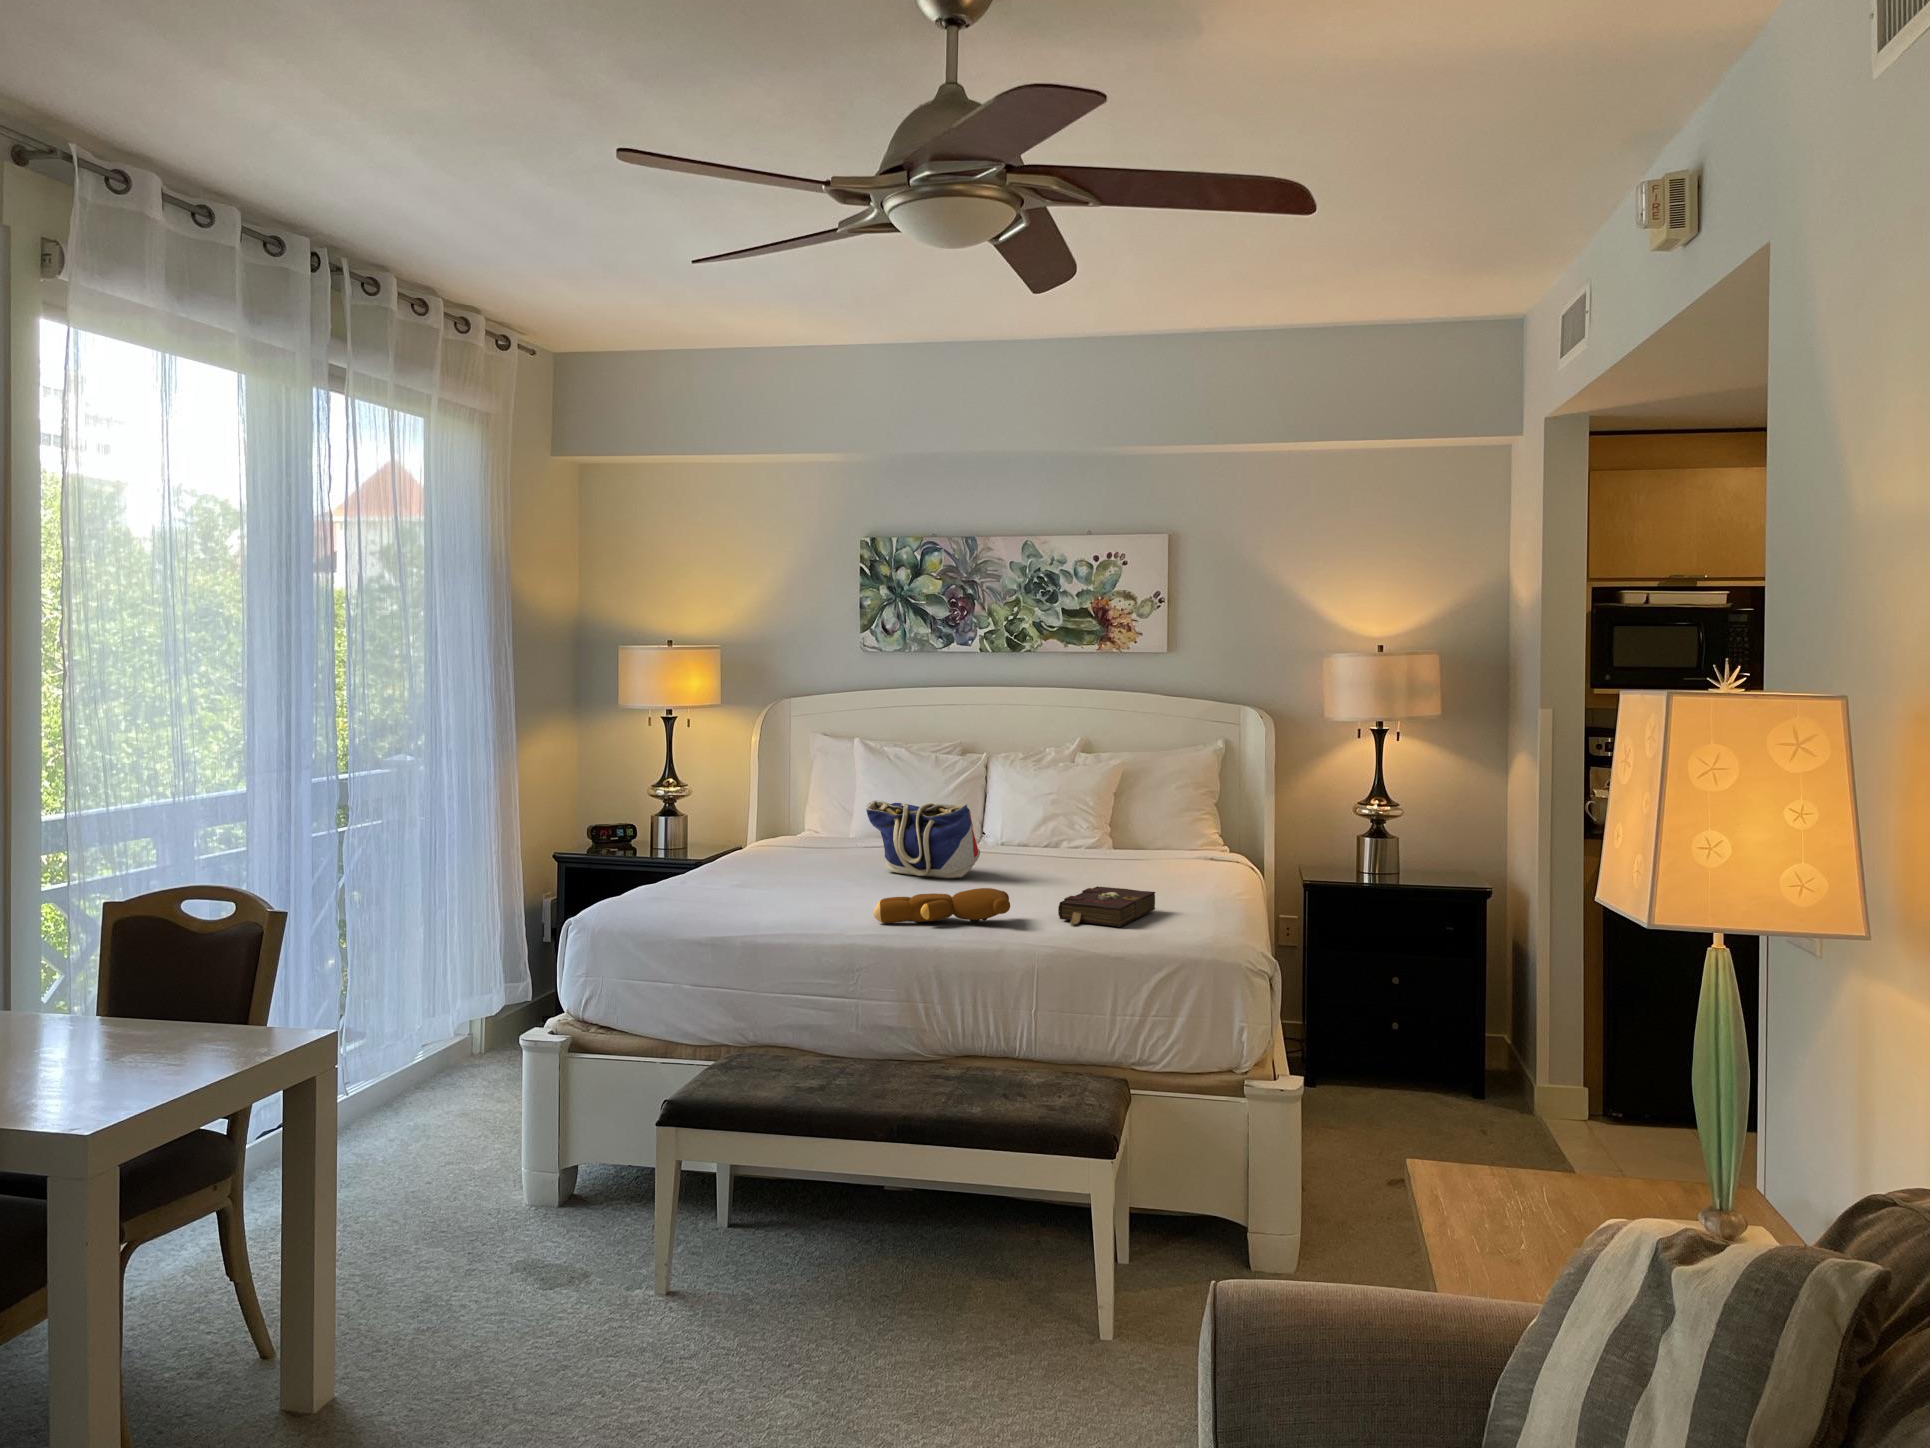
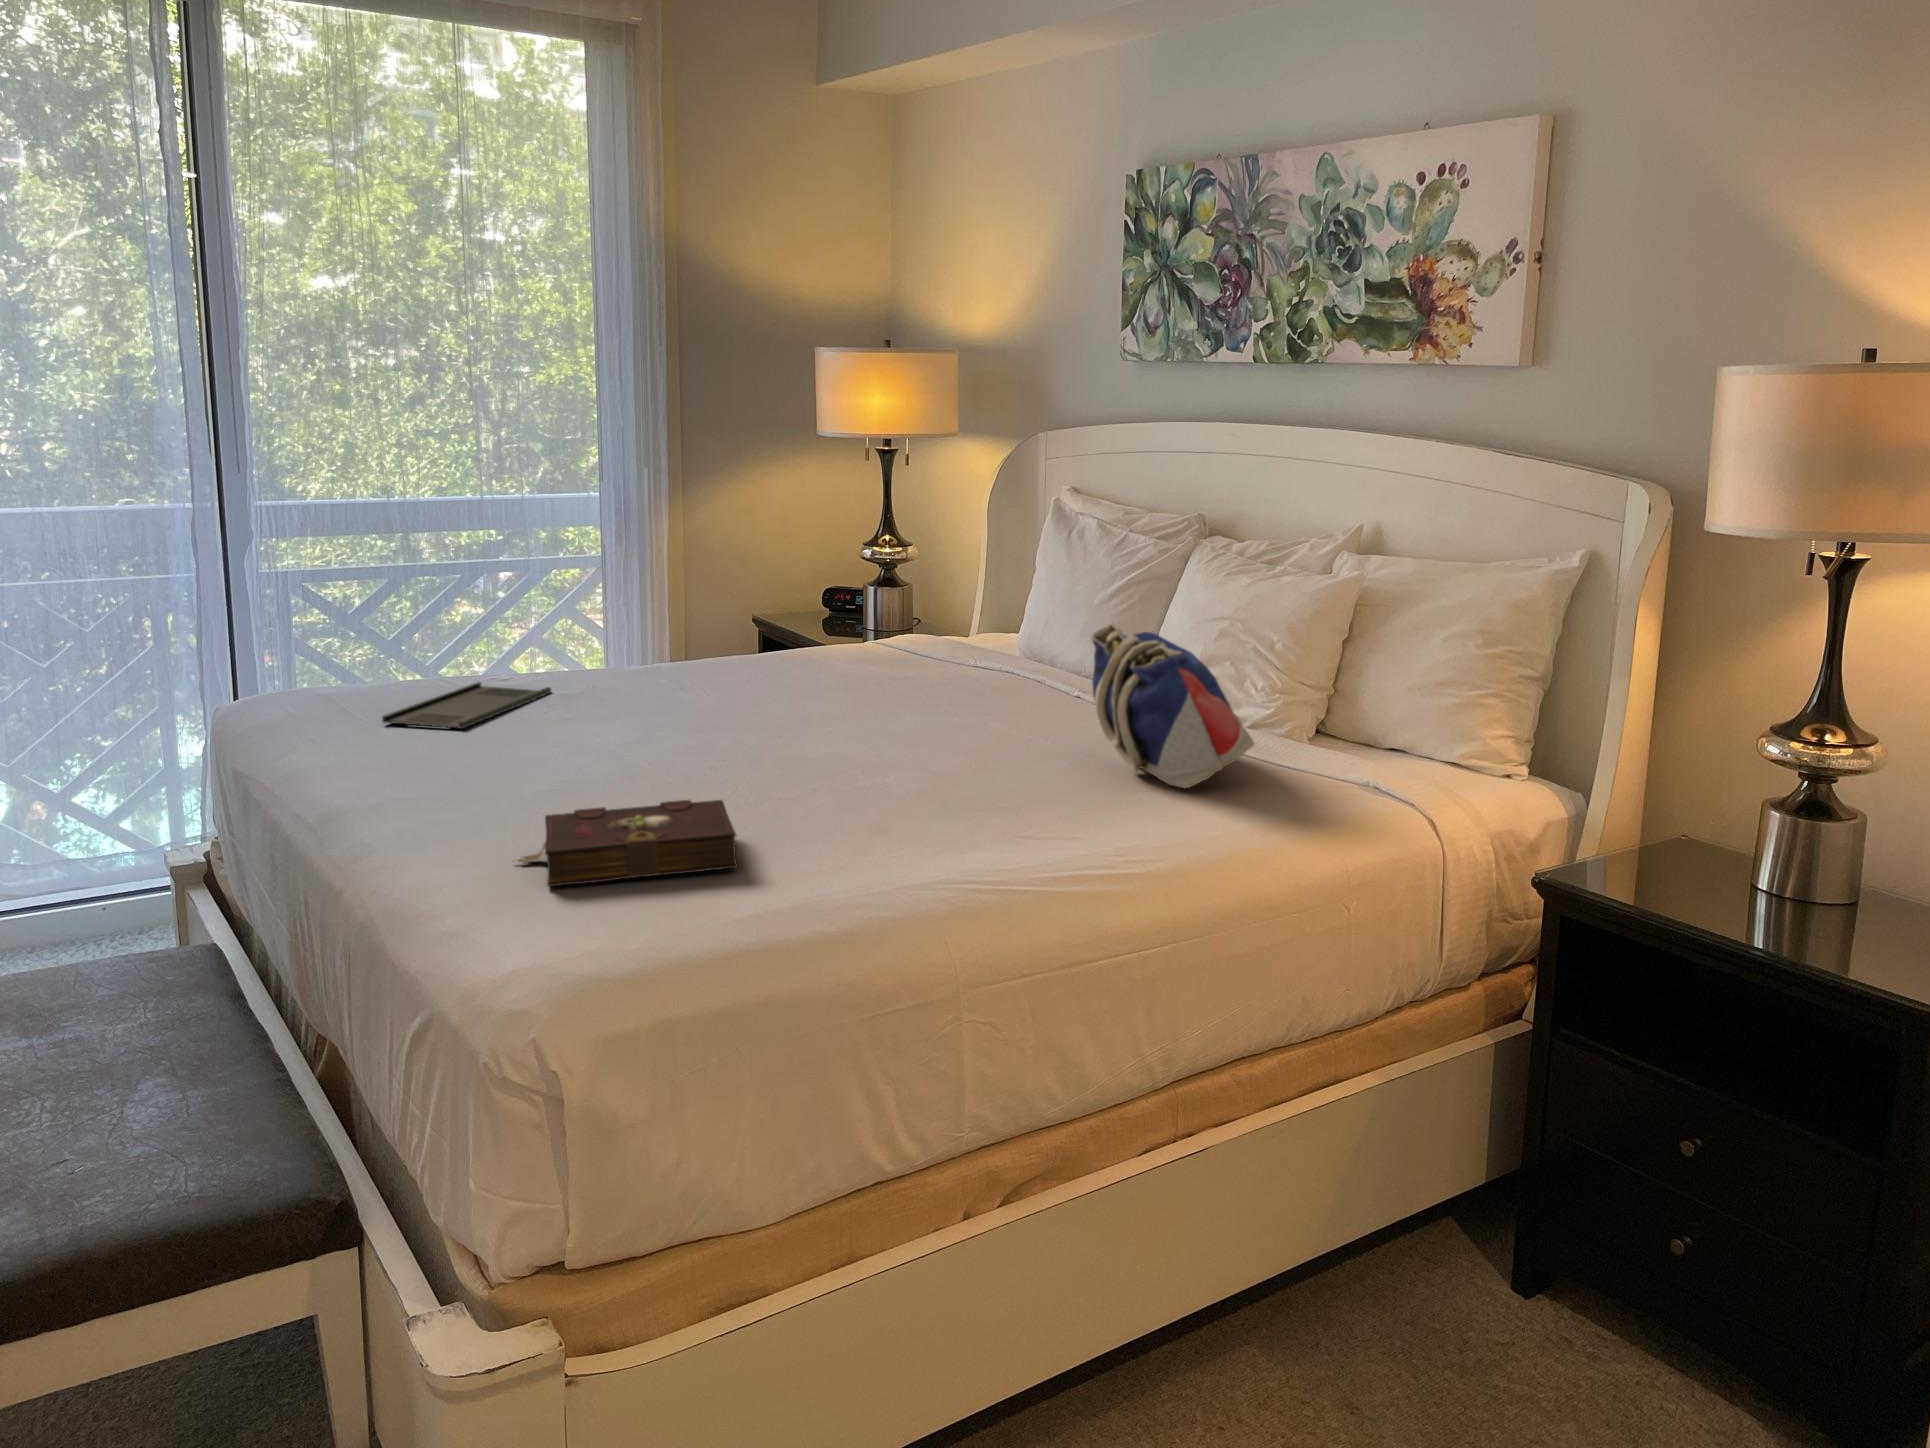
tote bag: present [866,800,980,878] -> present [1091,623,1254,788]
tray: none [698,880,797,906] -> present [382,682,551,729]
teddy bear: present [873,888,1010,923] -> none [355,749,516,820]

